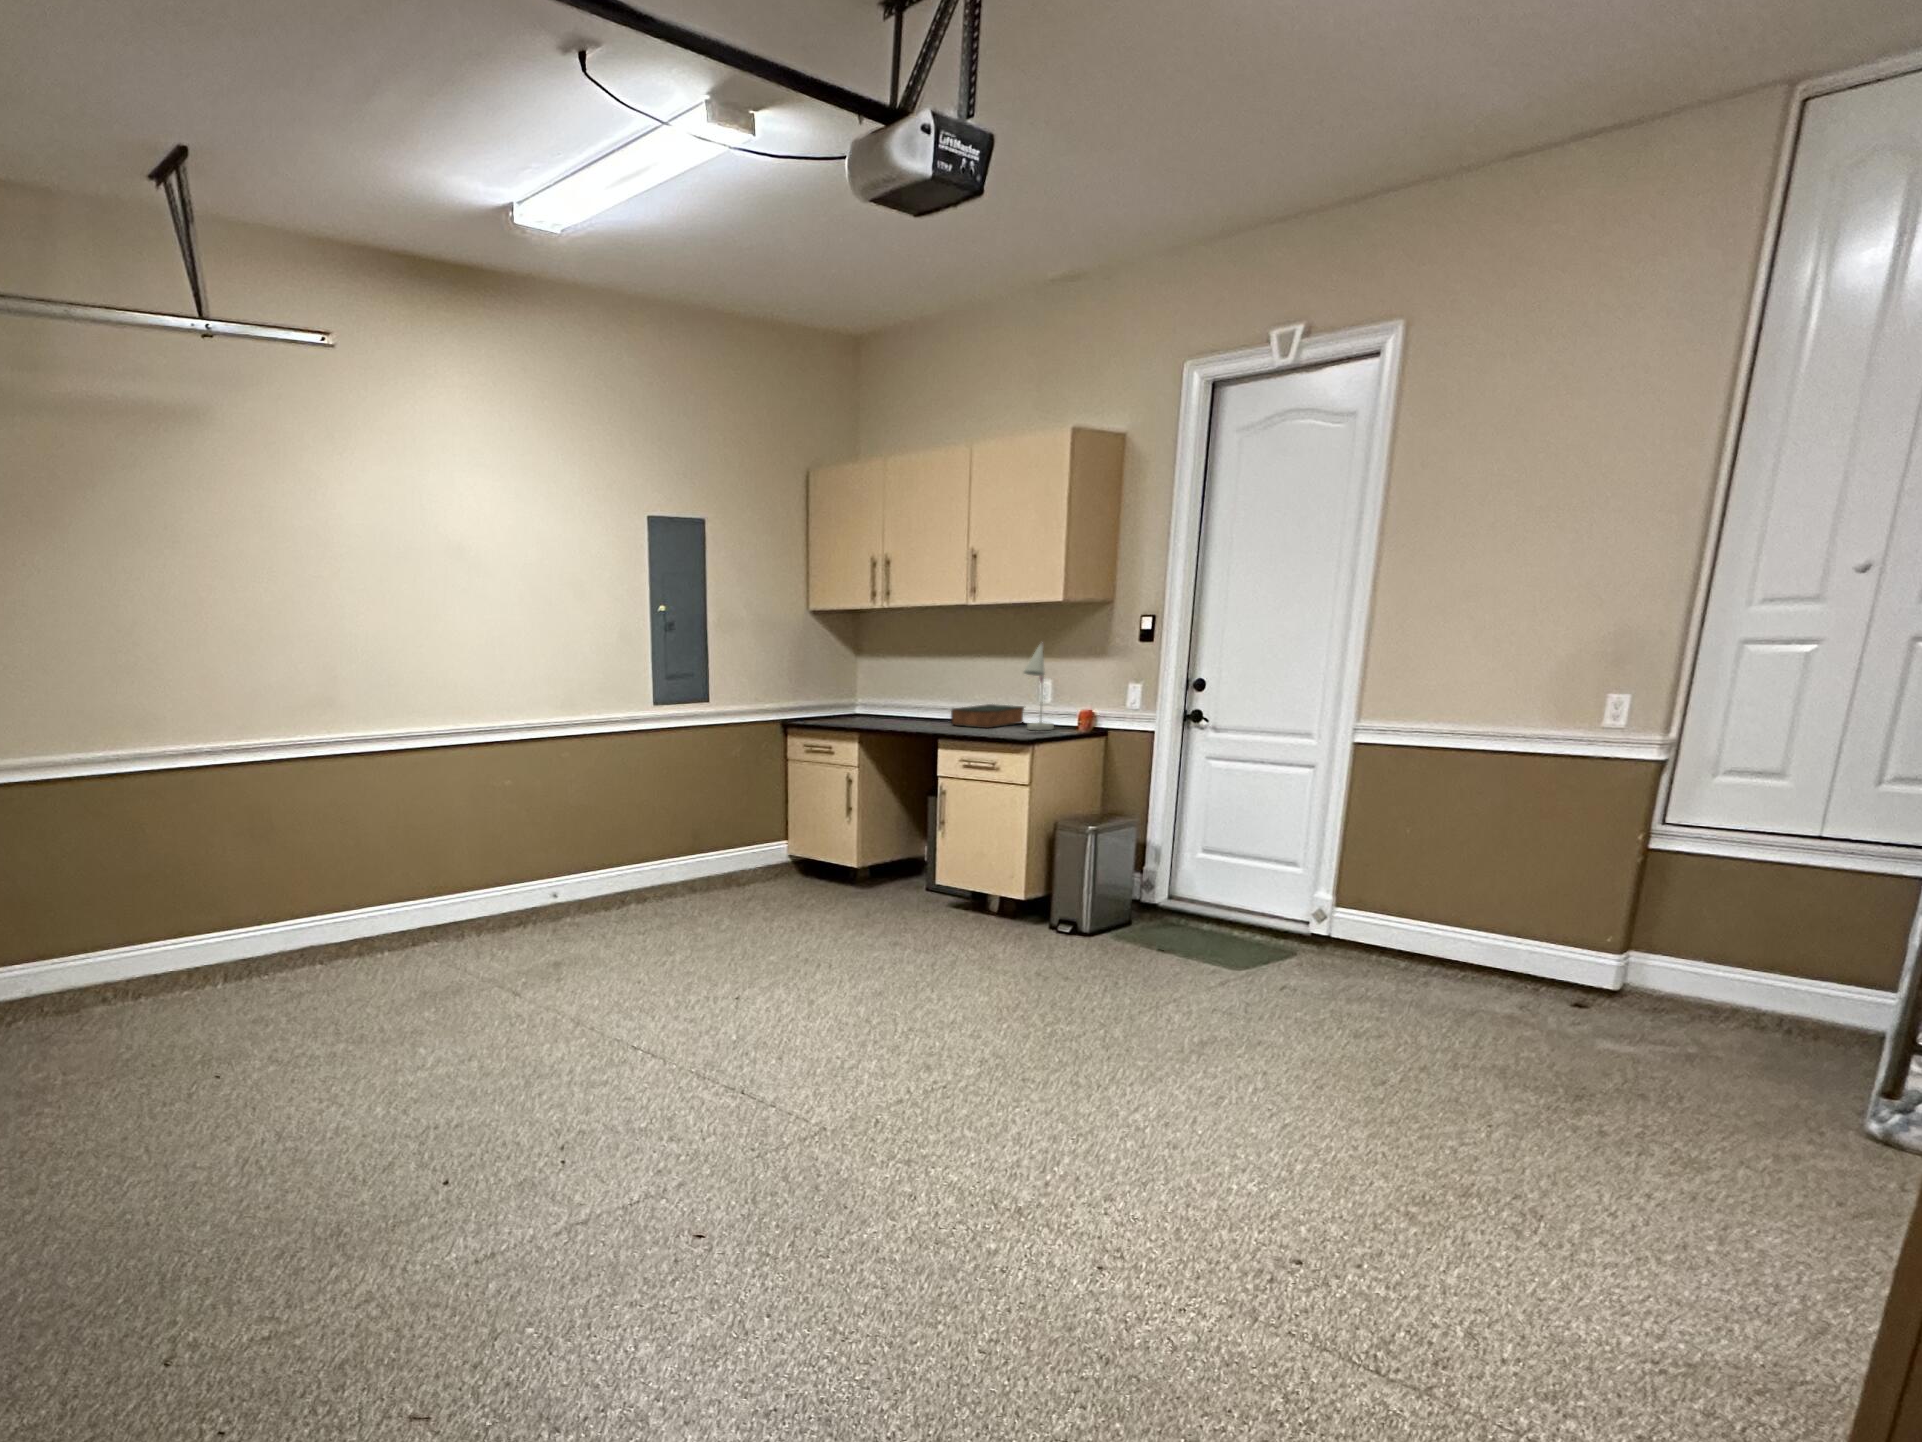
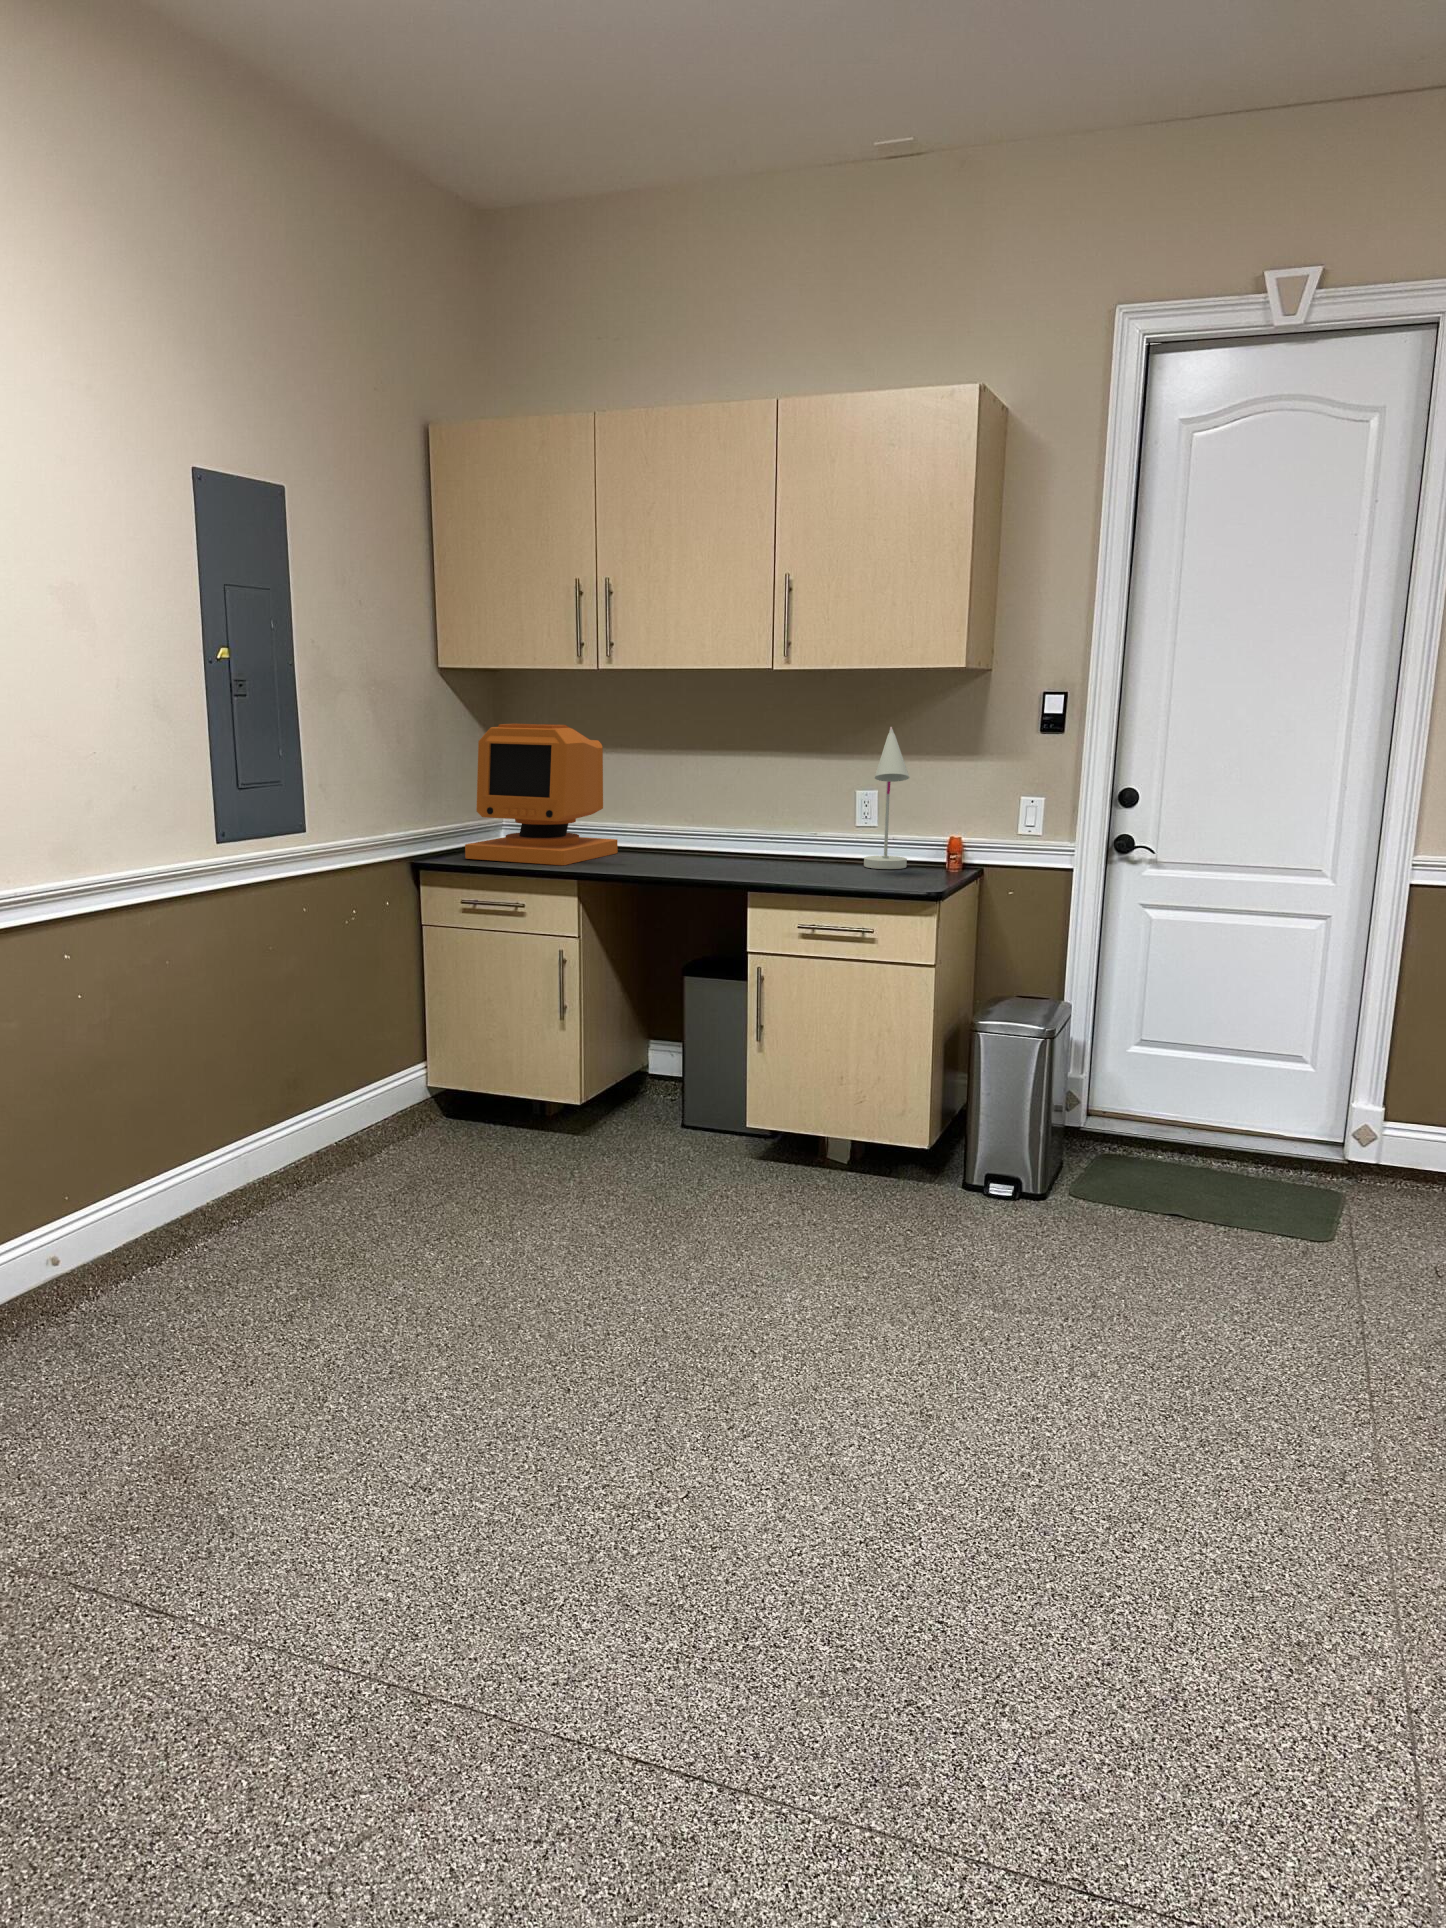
computer monitor: none [813,642,905,726] -> present [465,724,618,865]
book: present [951,704,1024,728] -> none [724,827,829,867]

